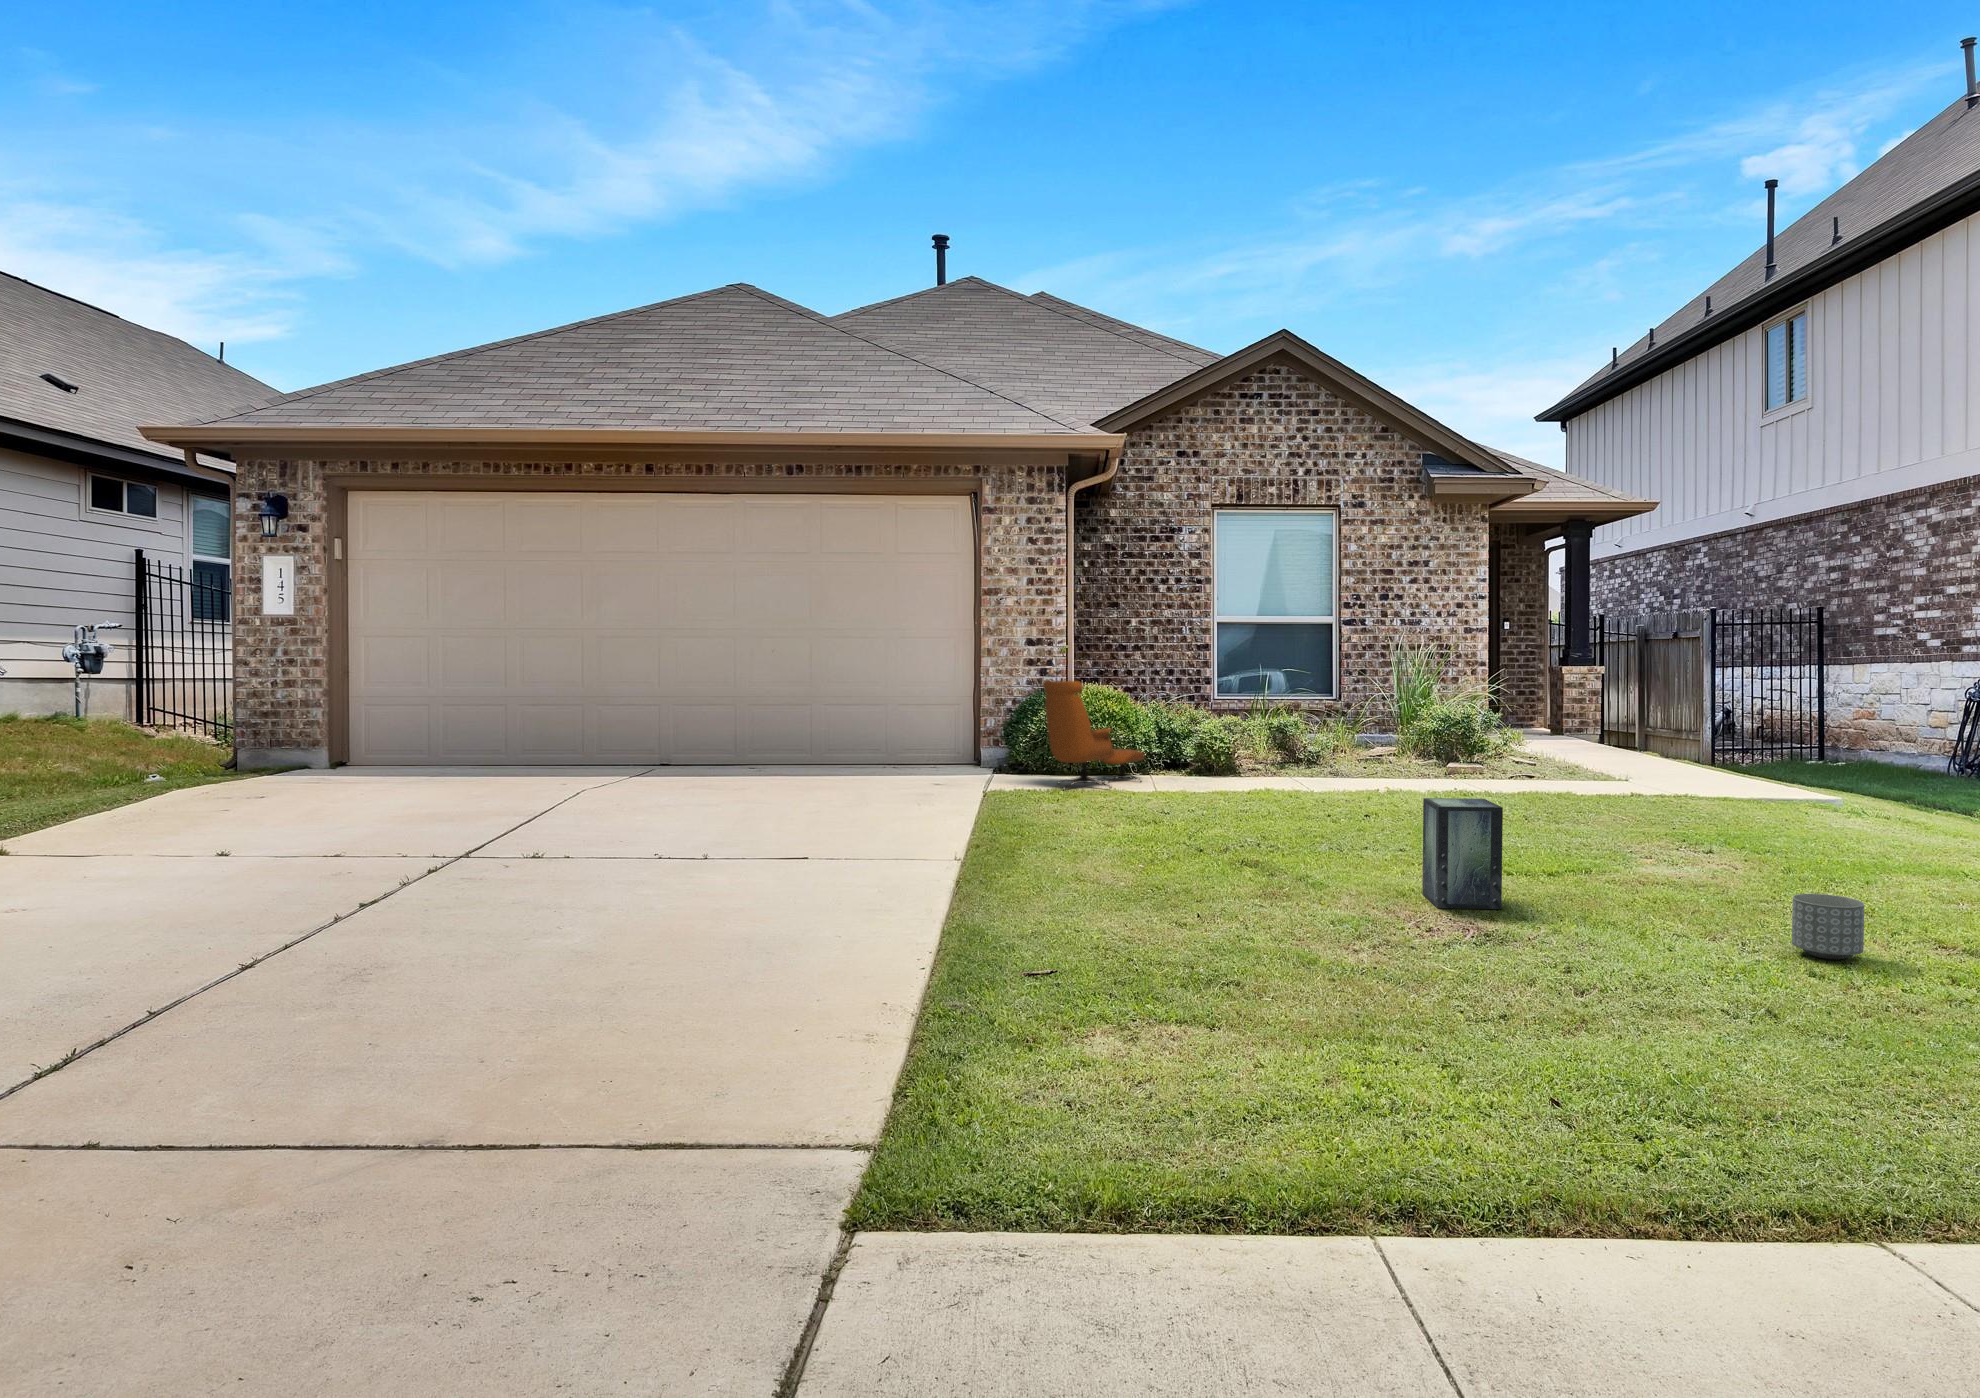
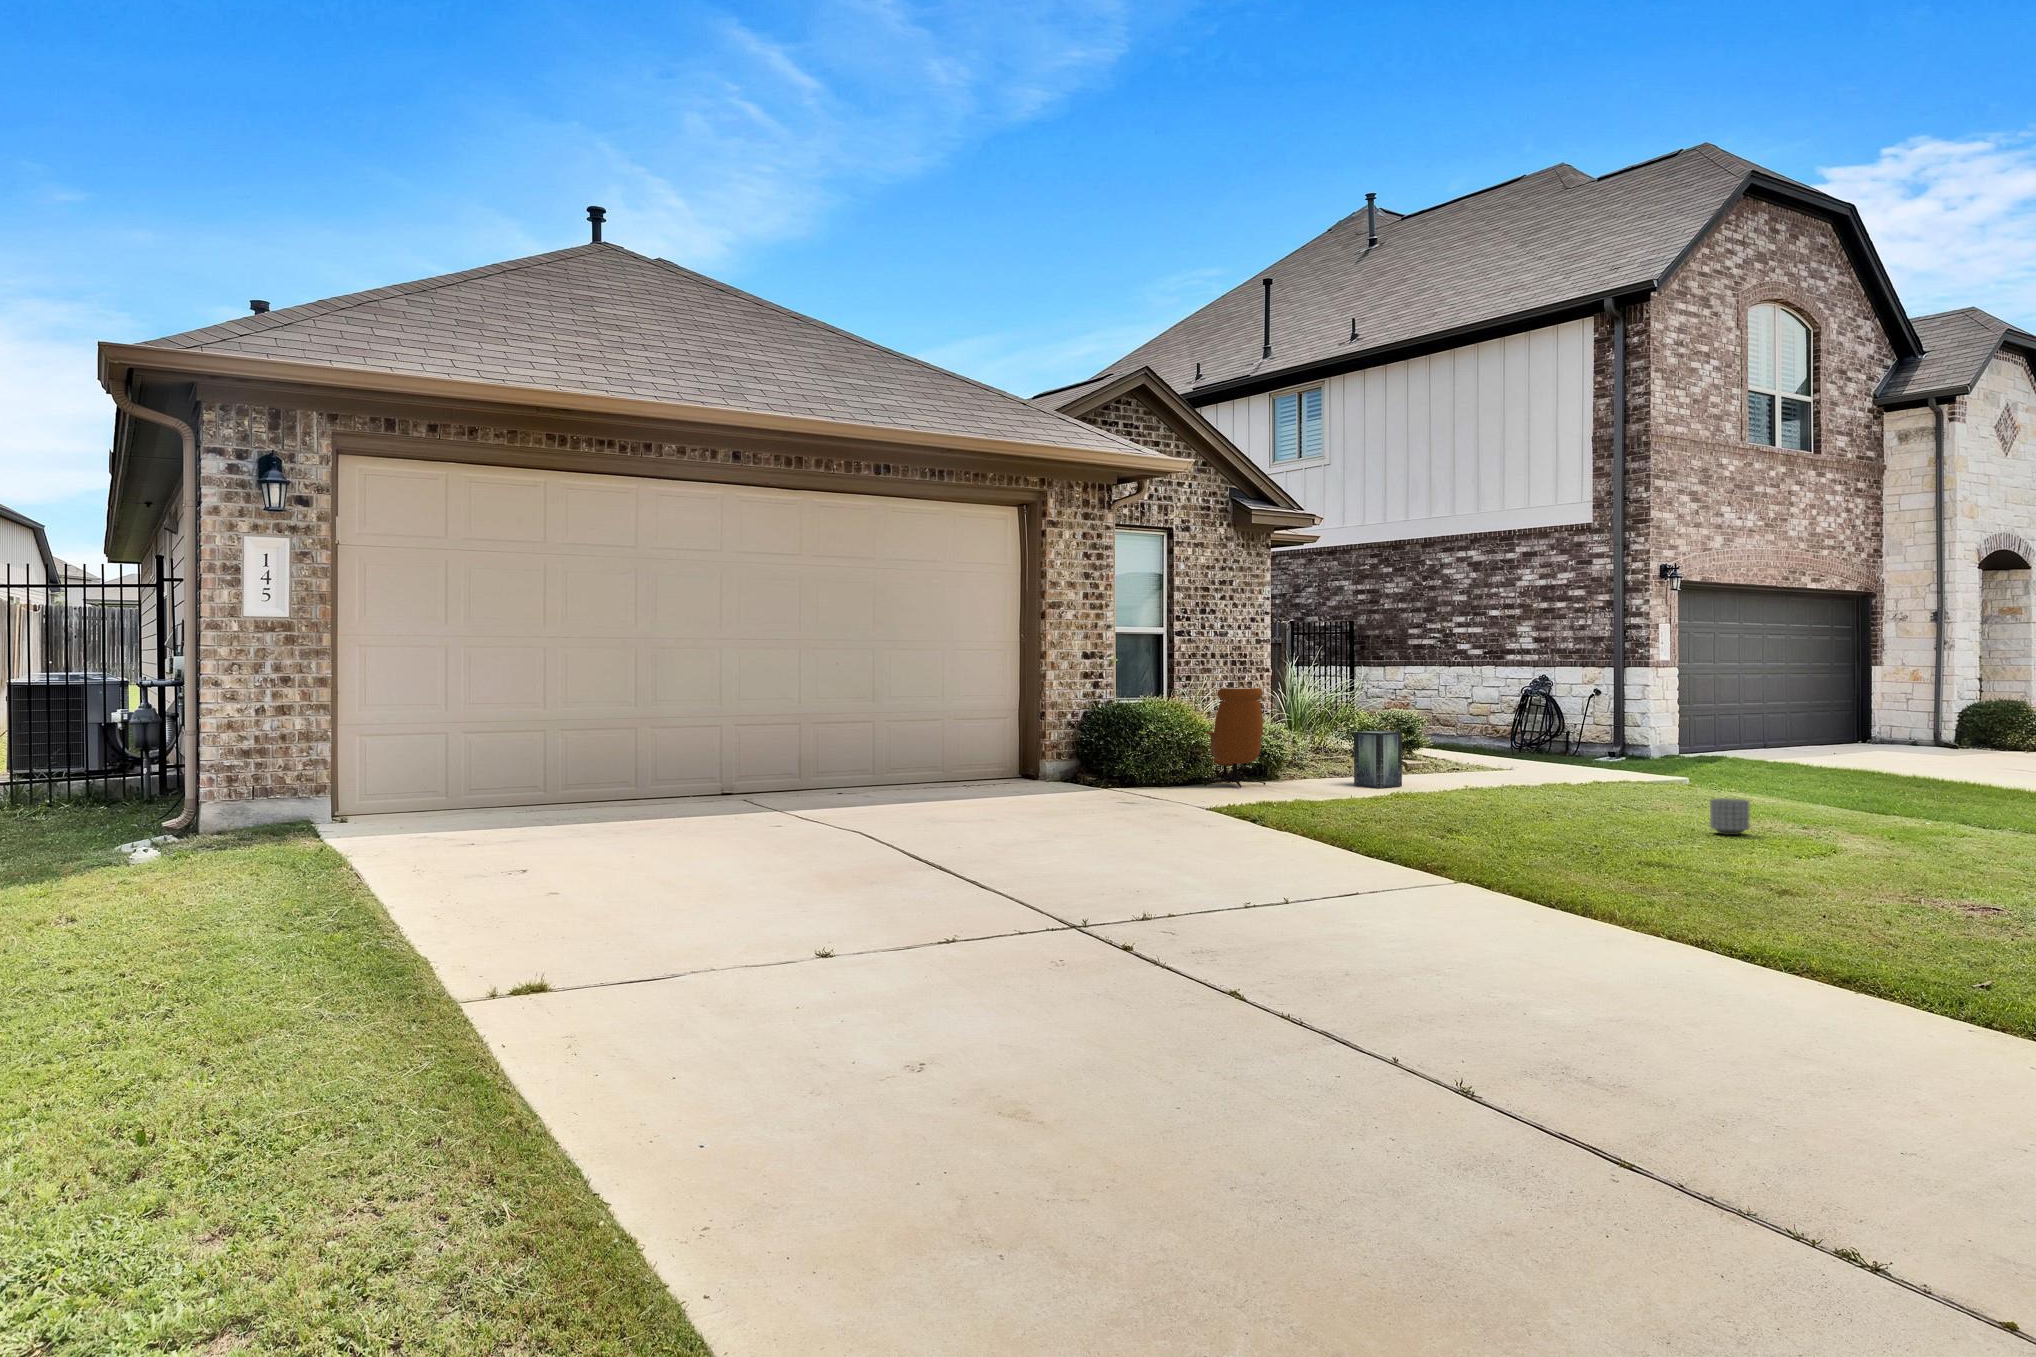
storage box: present [1422,798,1503,909] -> present [1354,731,1402,788]
planter: present [1792,894,1864,960] -> present [1710,798,1750,835]

